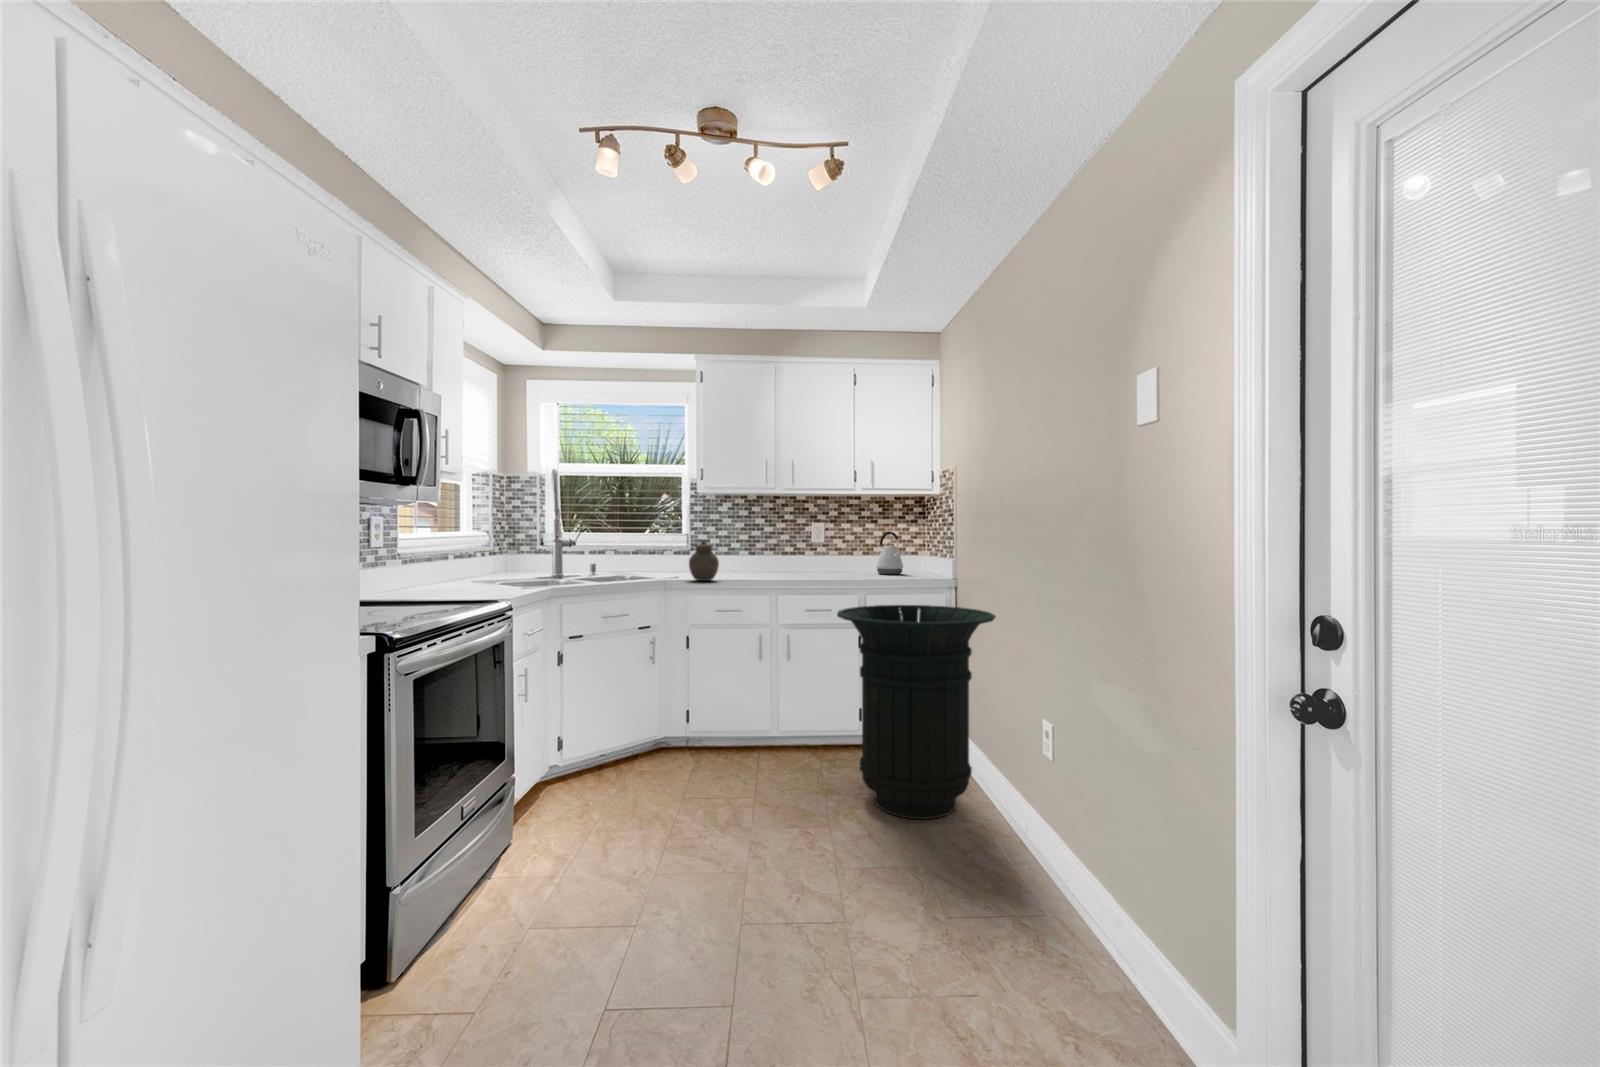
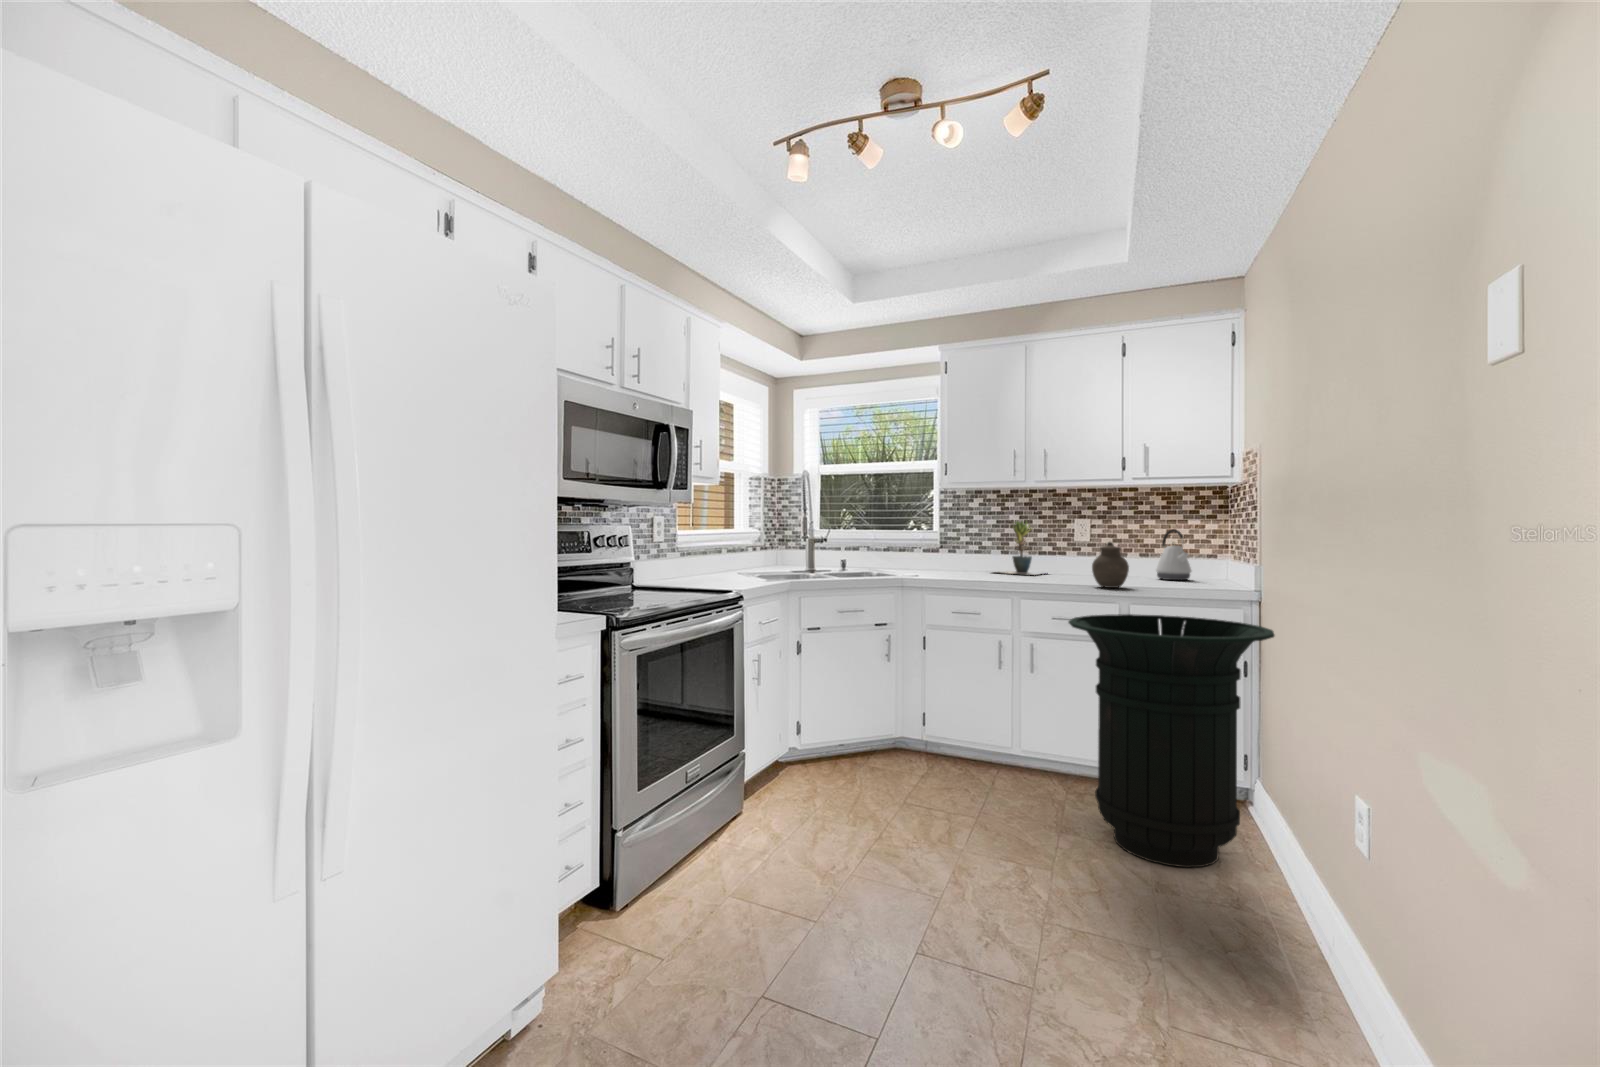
potted plant: none [737,523,792,573] -> present [998,522,1044,575]
jar: present [689,541,719,581] -> present [1092,542,1129,588]

